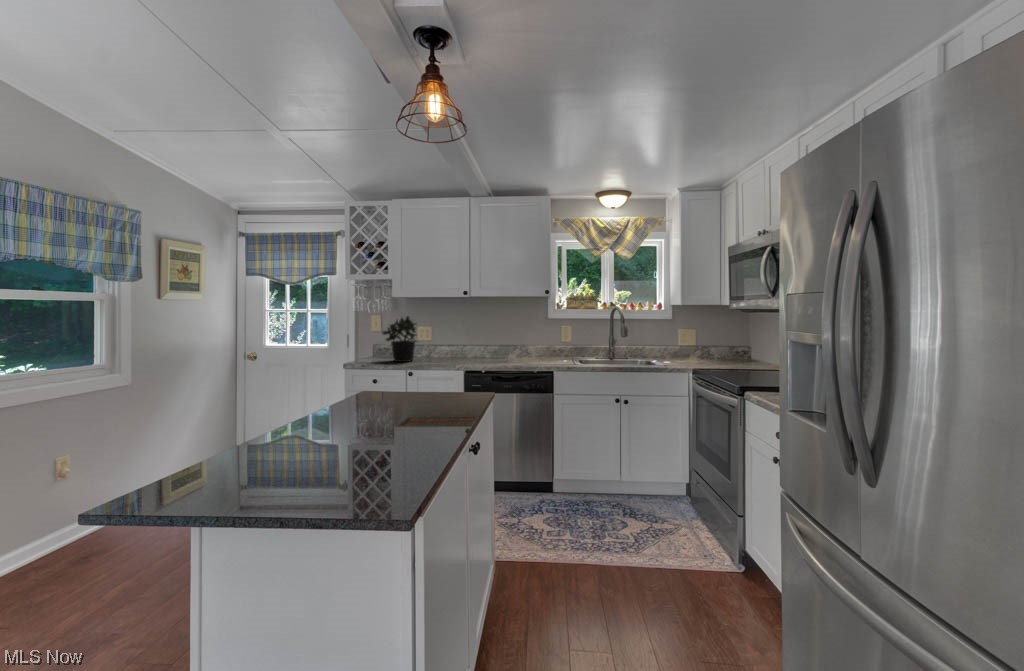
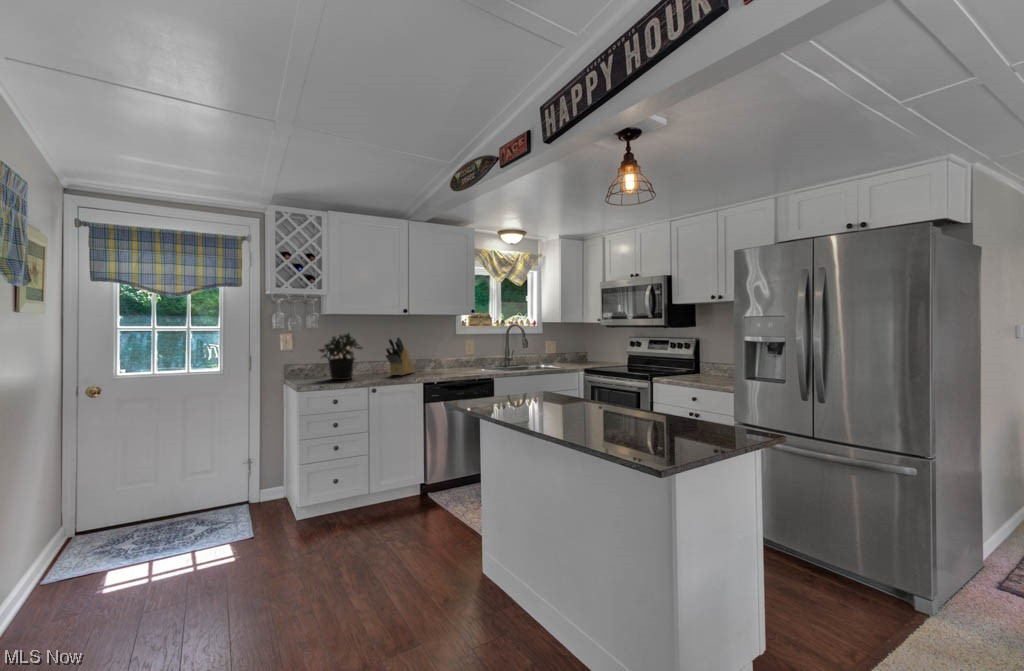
knife block: none [442,320,486,361] -> present [386,337,415,375]

